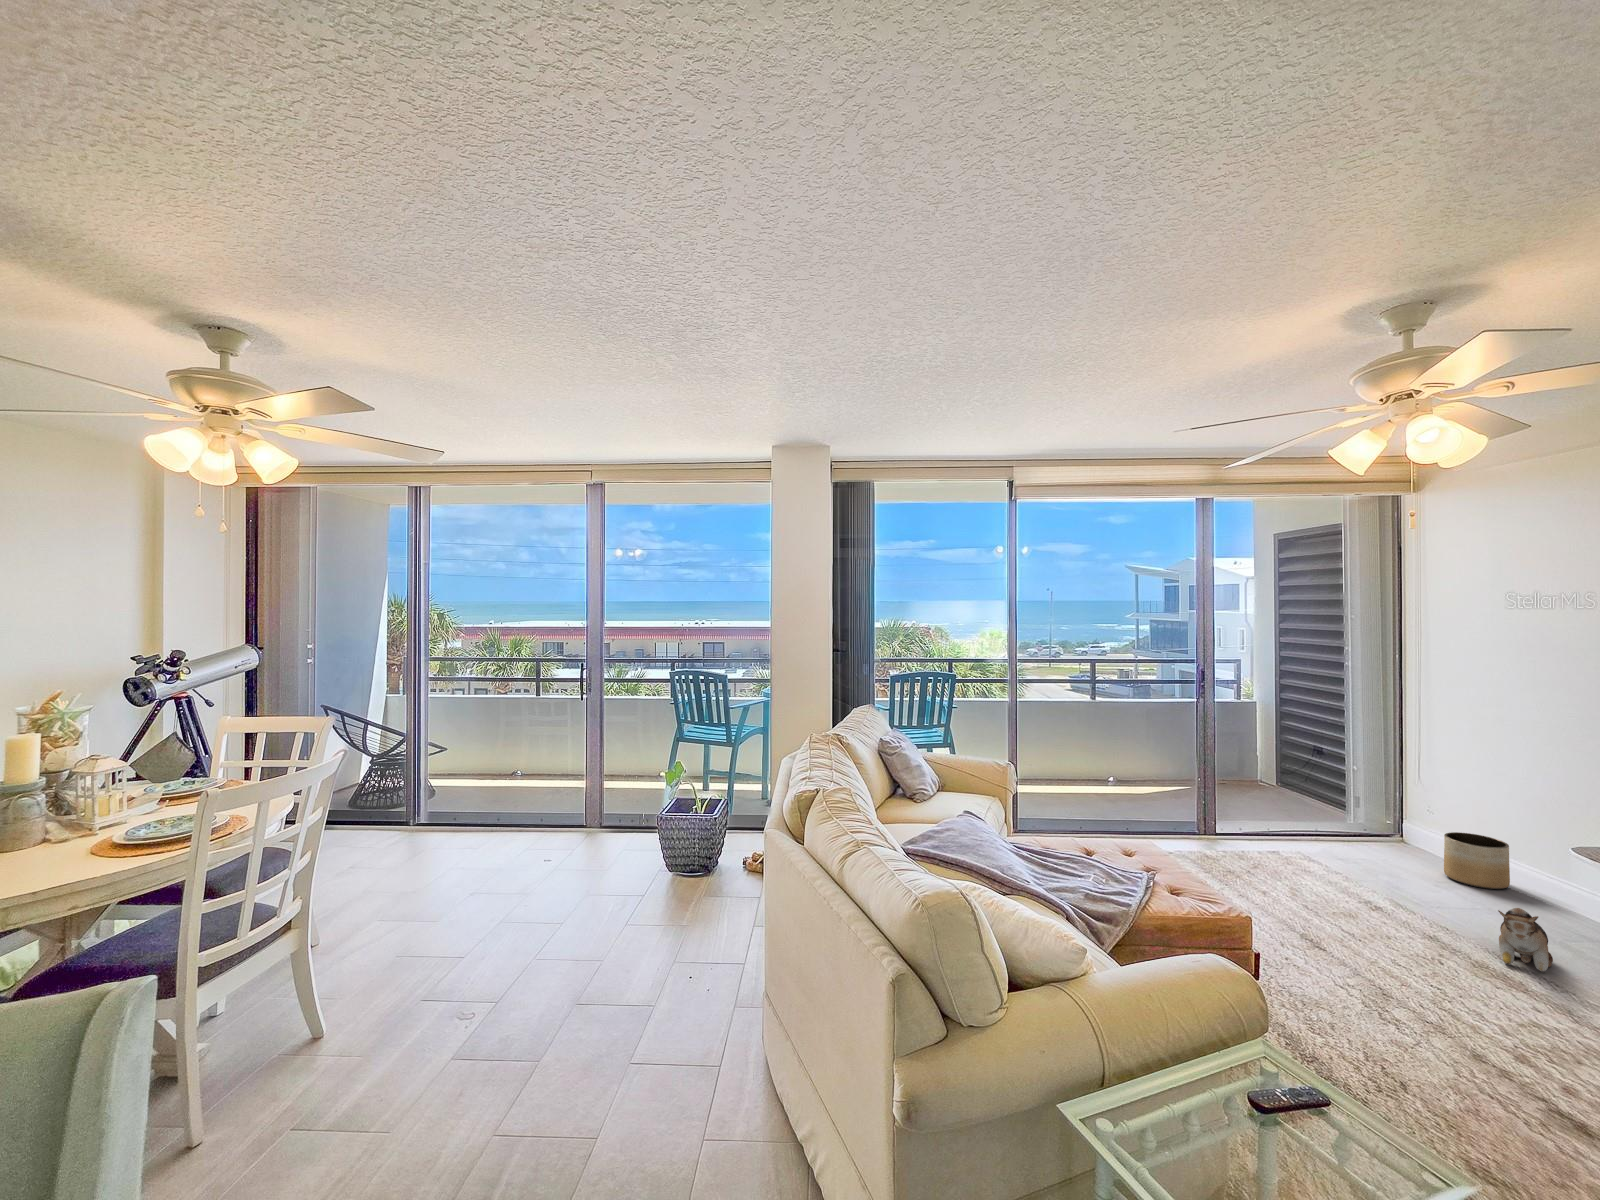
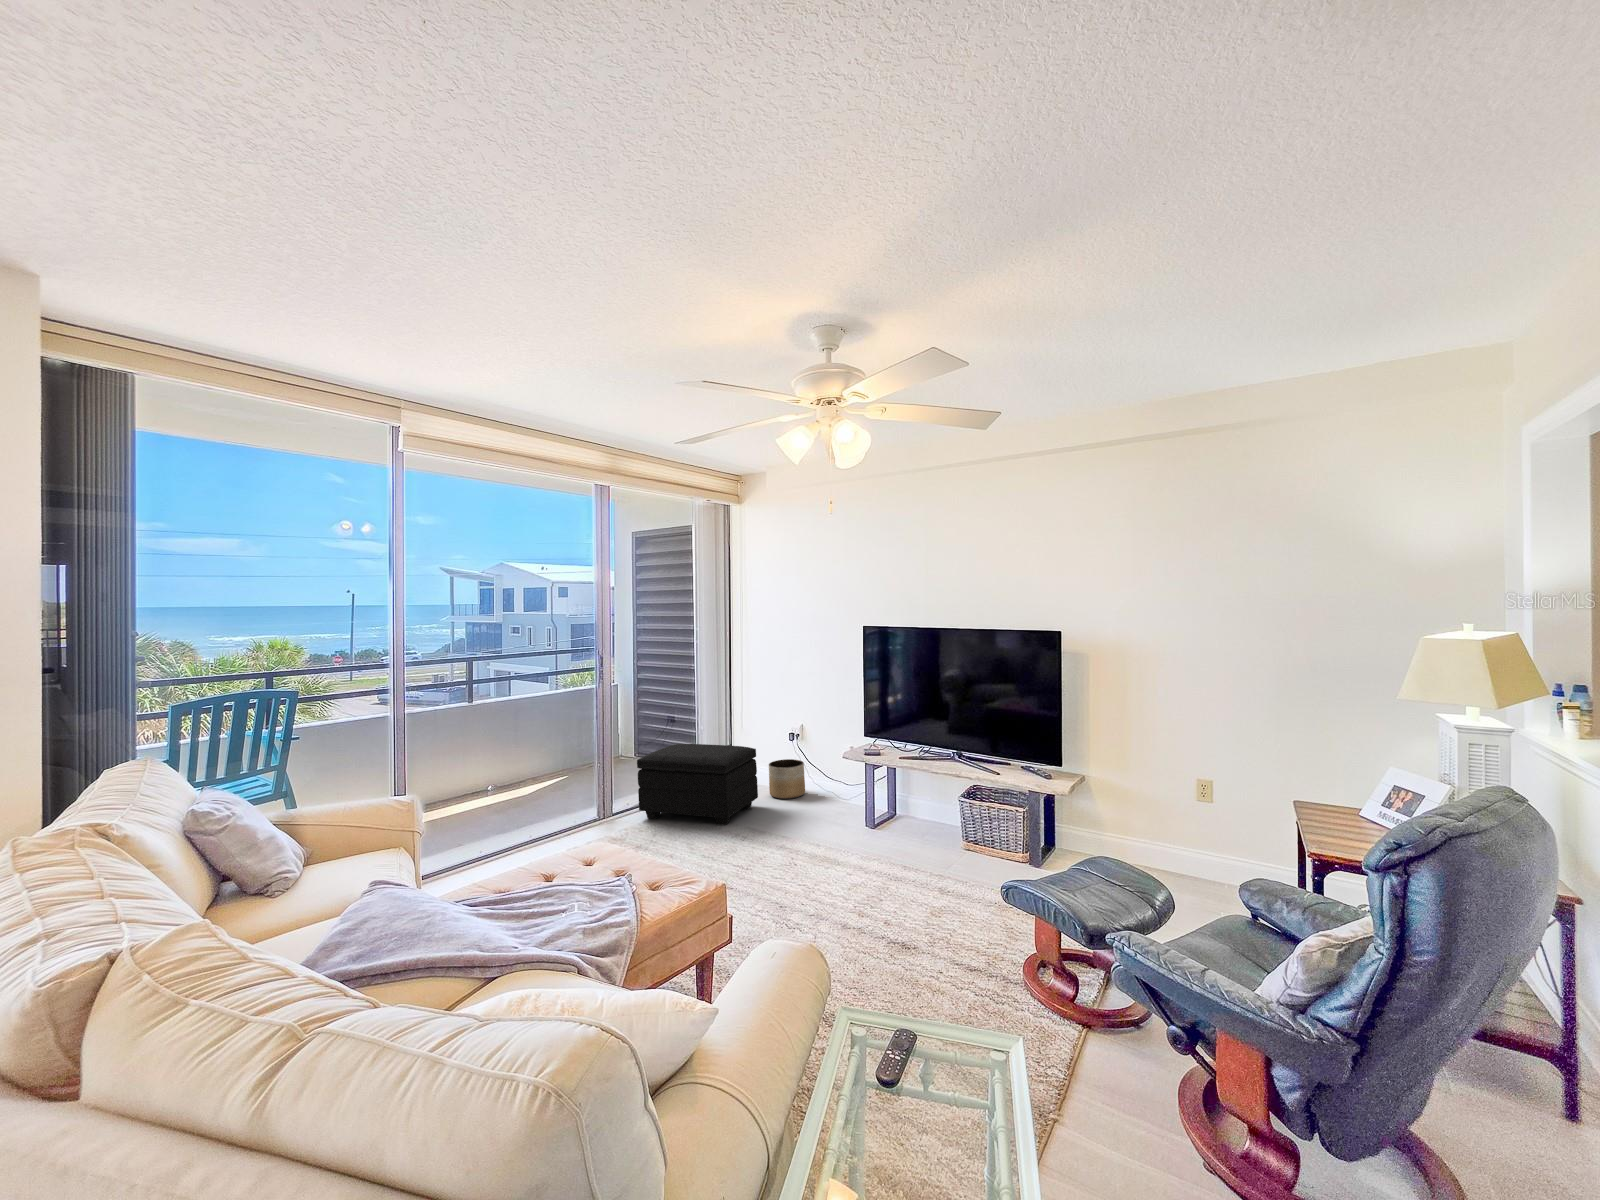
footstool: none [1246,778,1416,885] -> present [637,744,758,825]
plush toy: present [1498,908,1553,972] -> none [827,804,854,849]

